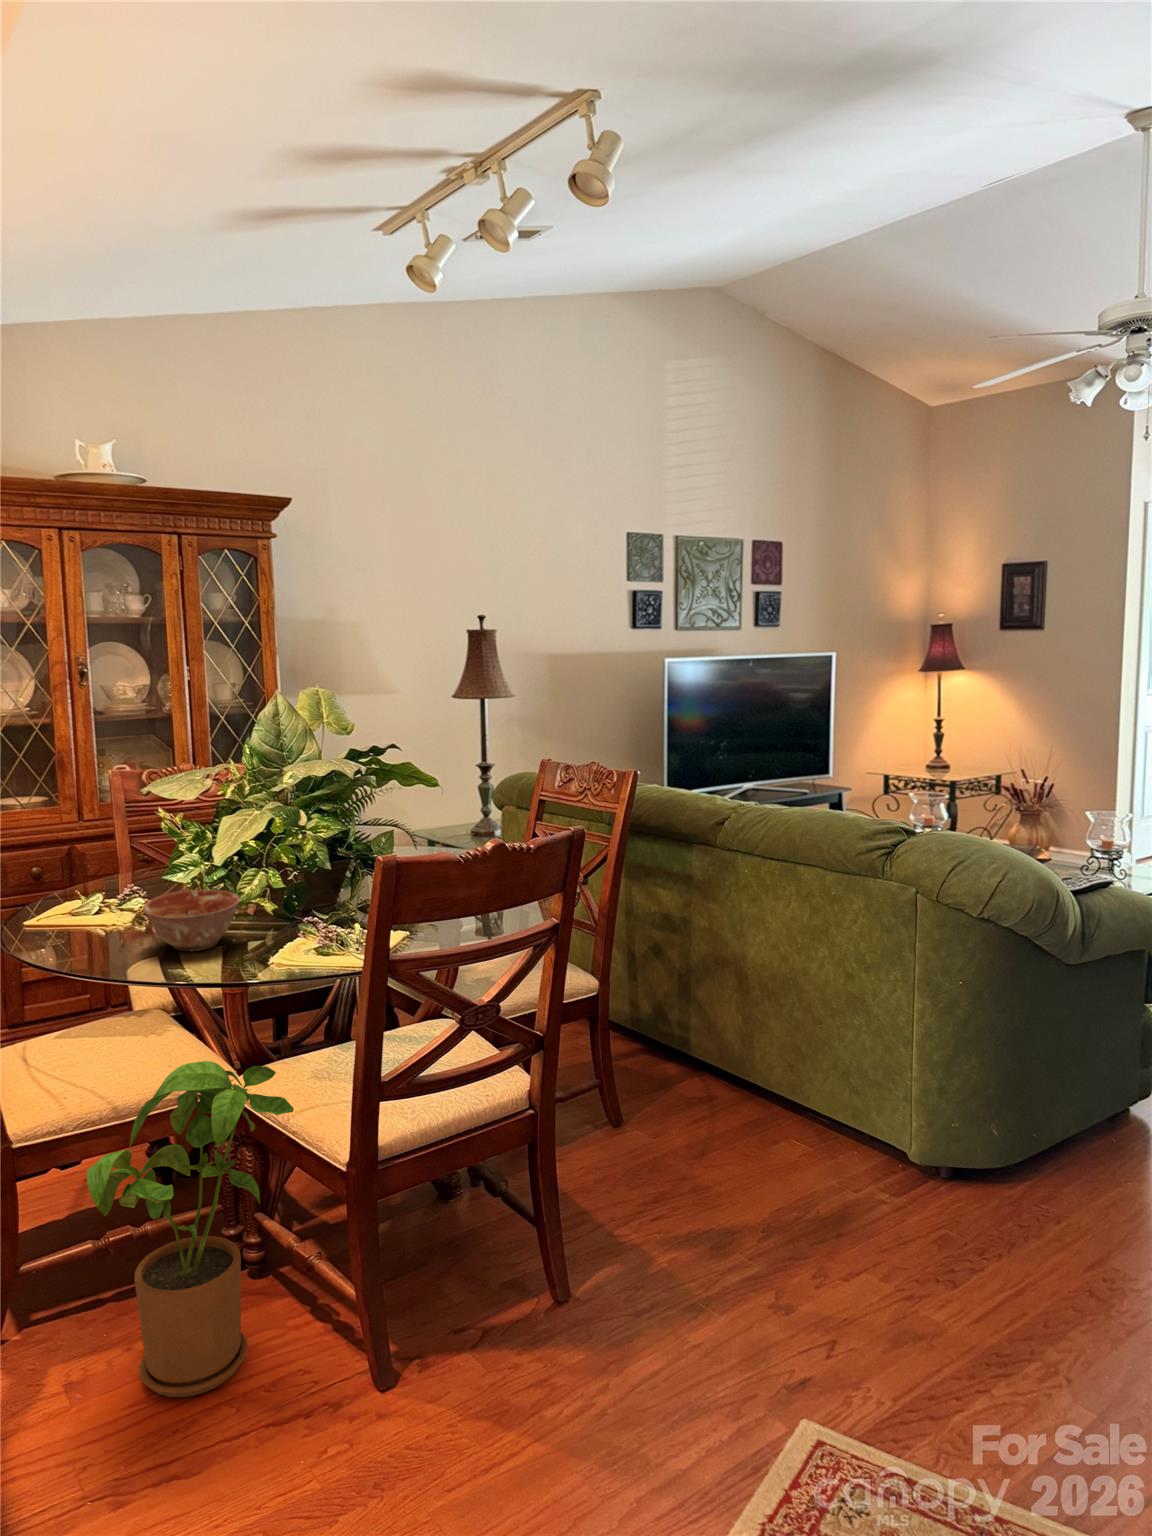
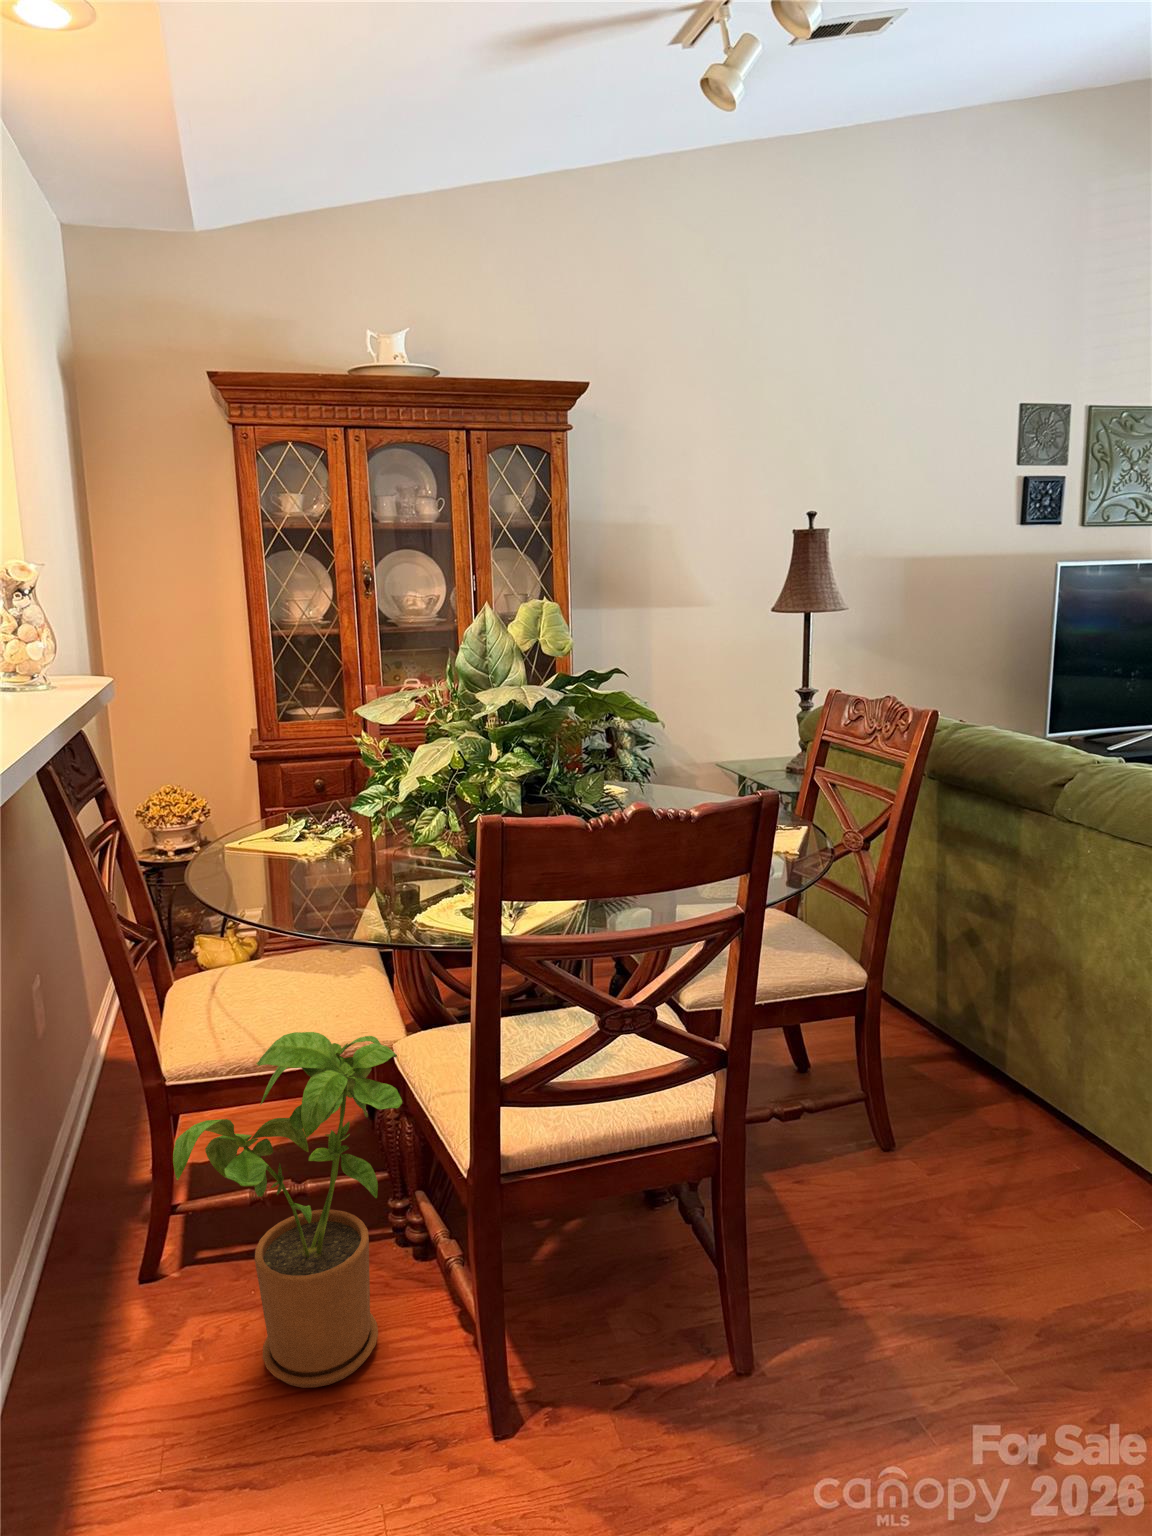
ceramic bowl: present [143,890,240,951] -> none [312,824,416,895]

